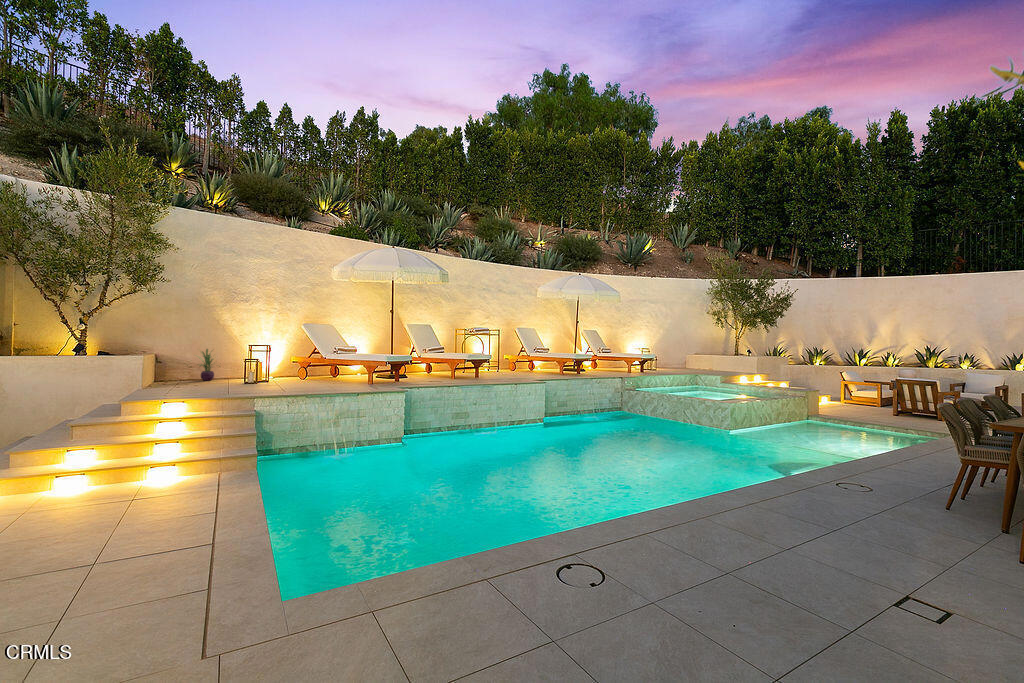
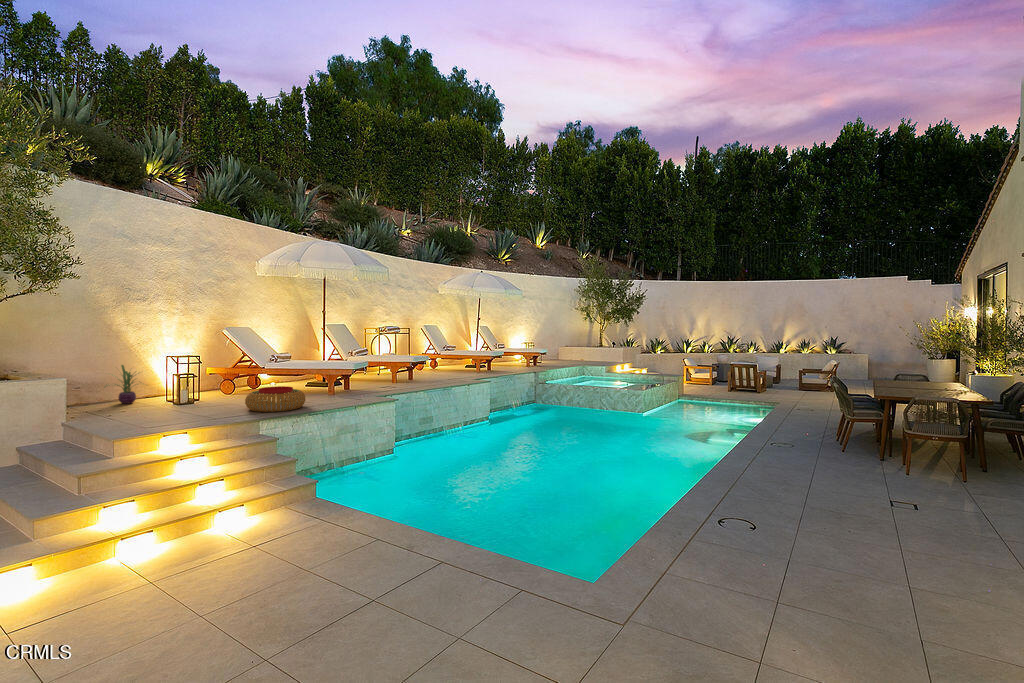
pouf: none [263,371,319,393] -> present [245,386,305,412]

